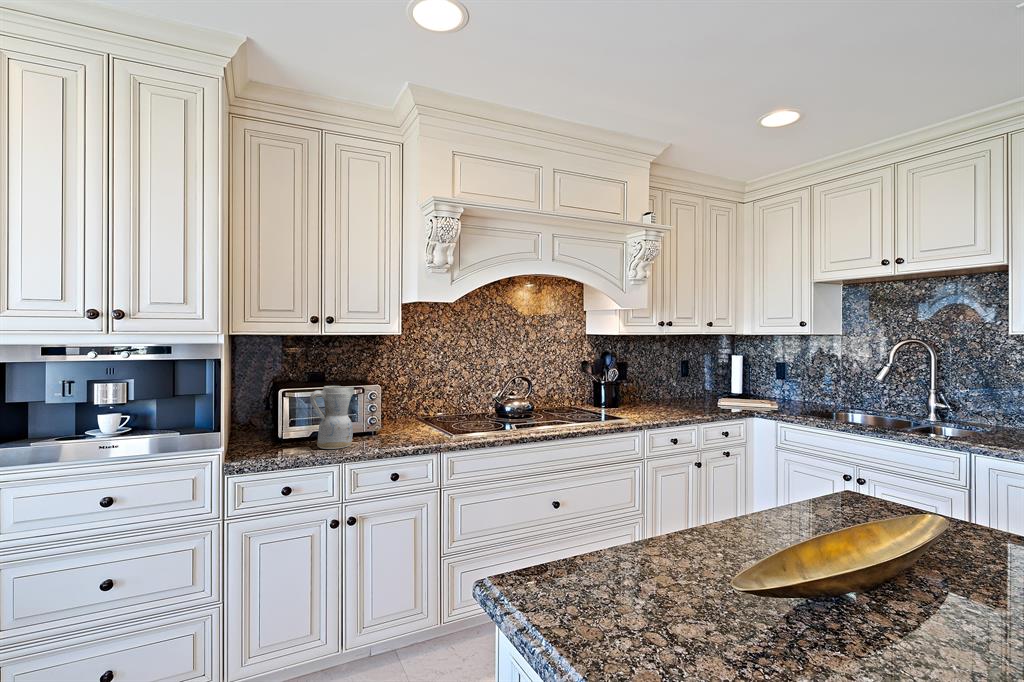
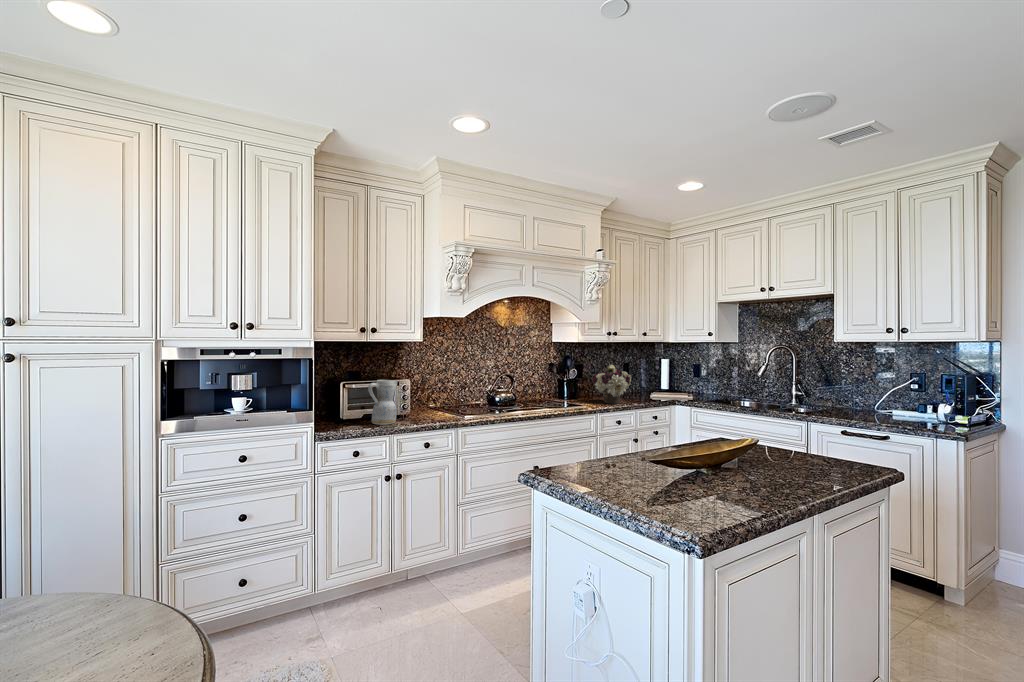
flower arrangement: none [638,363,692,416] -> present [592,365,631,404]

